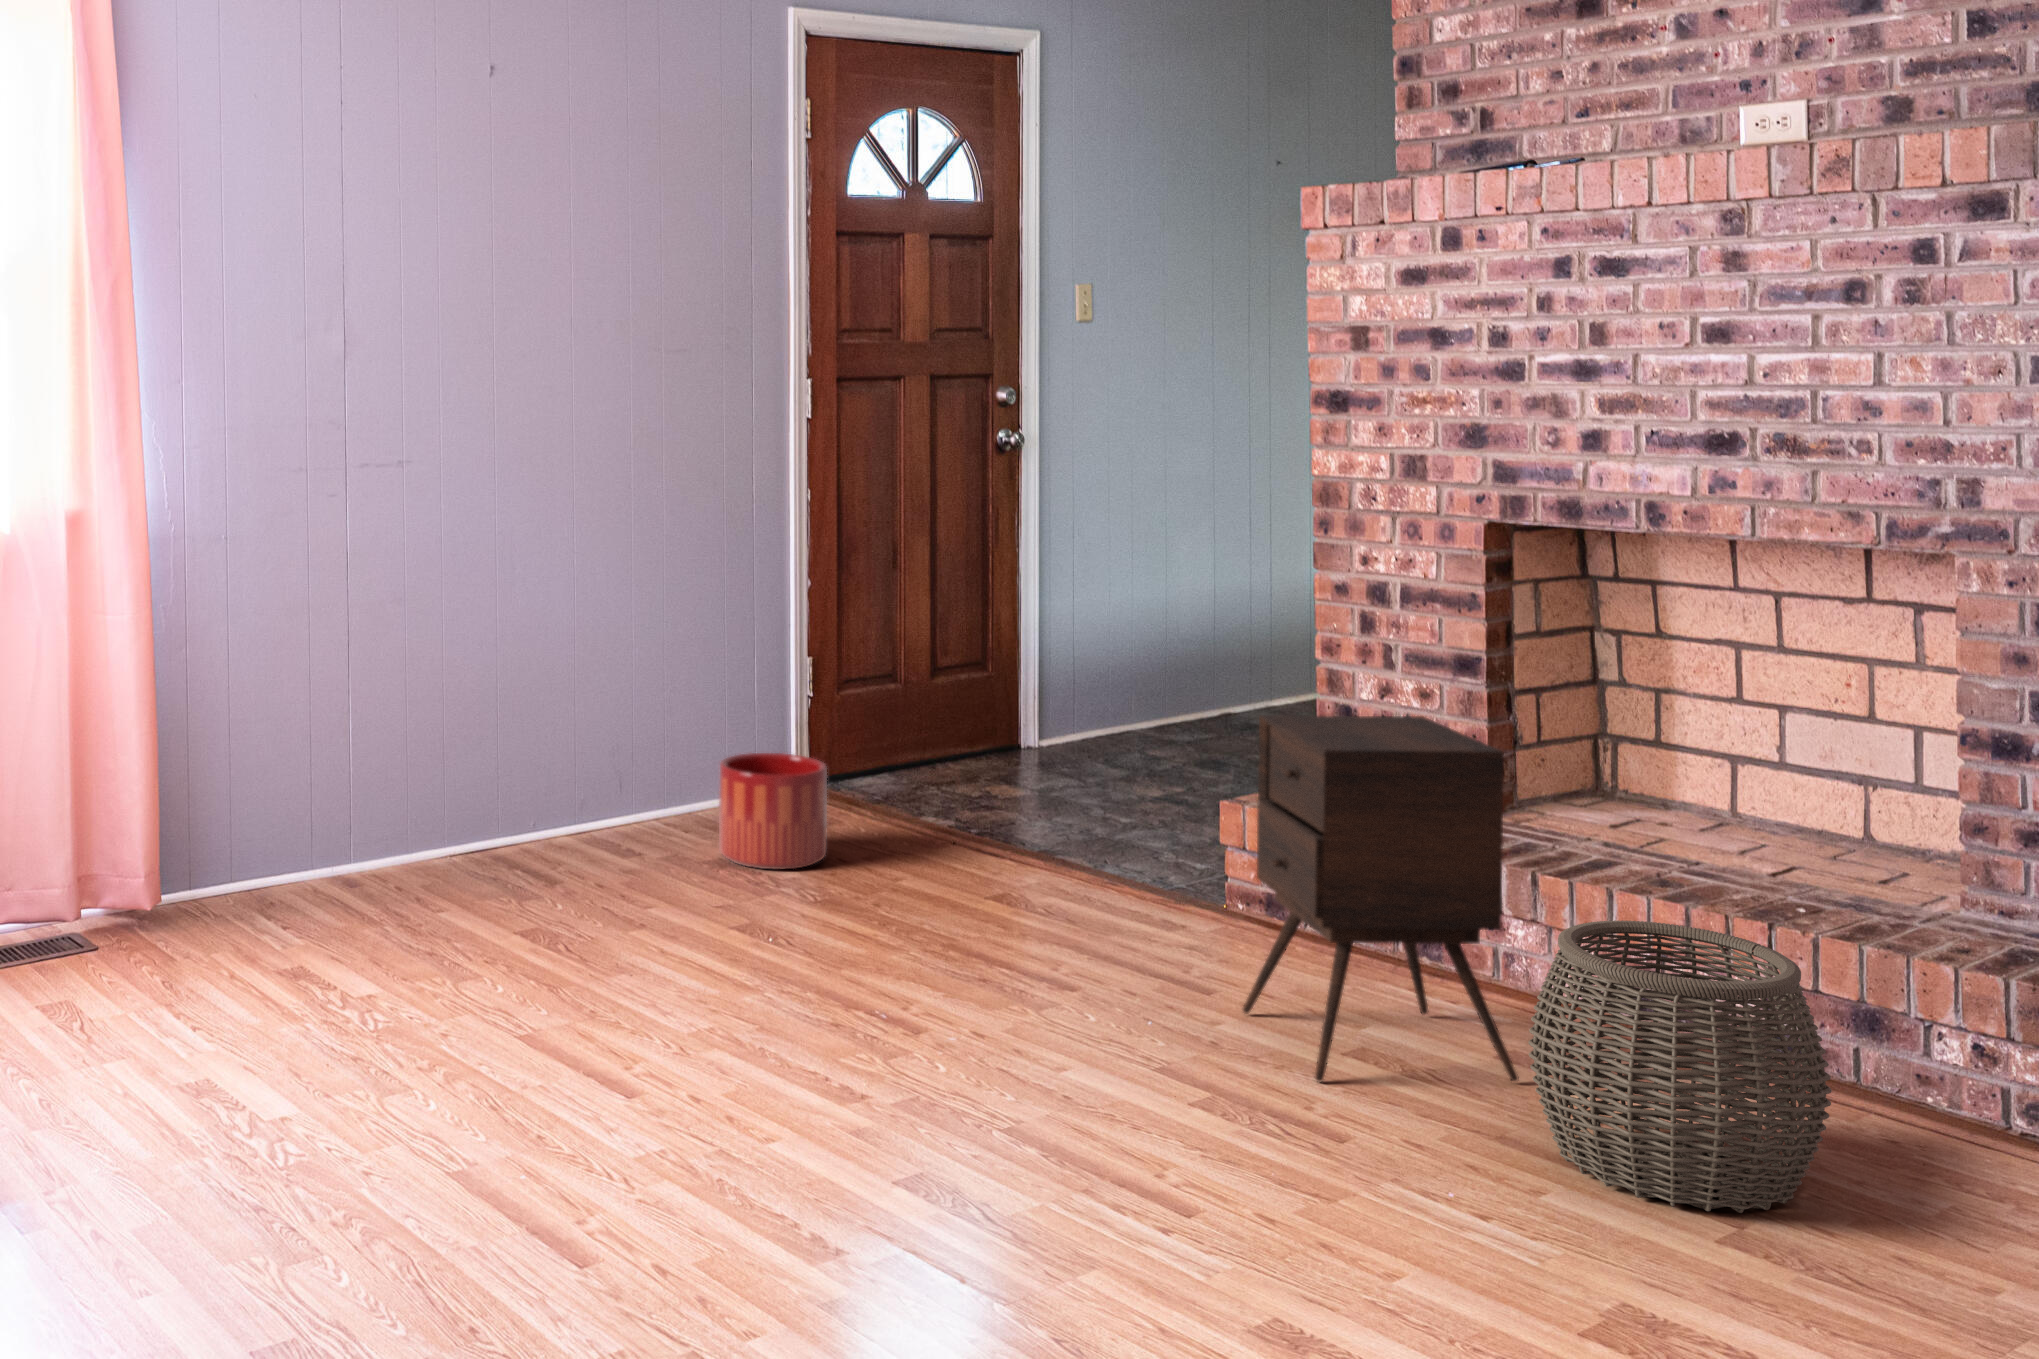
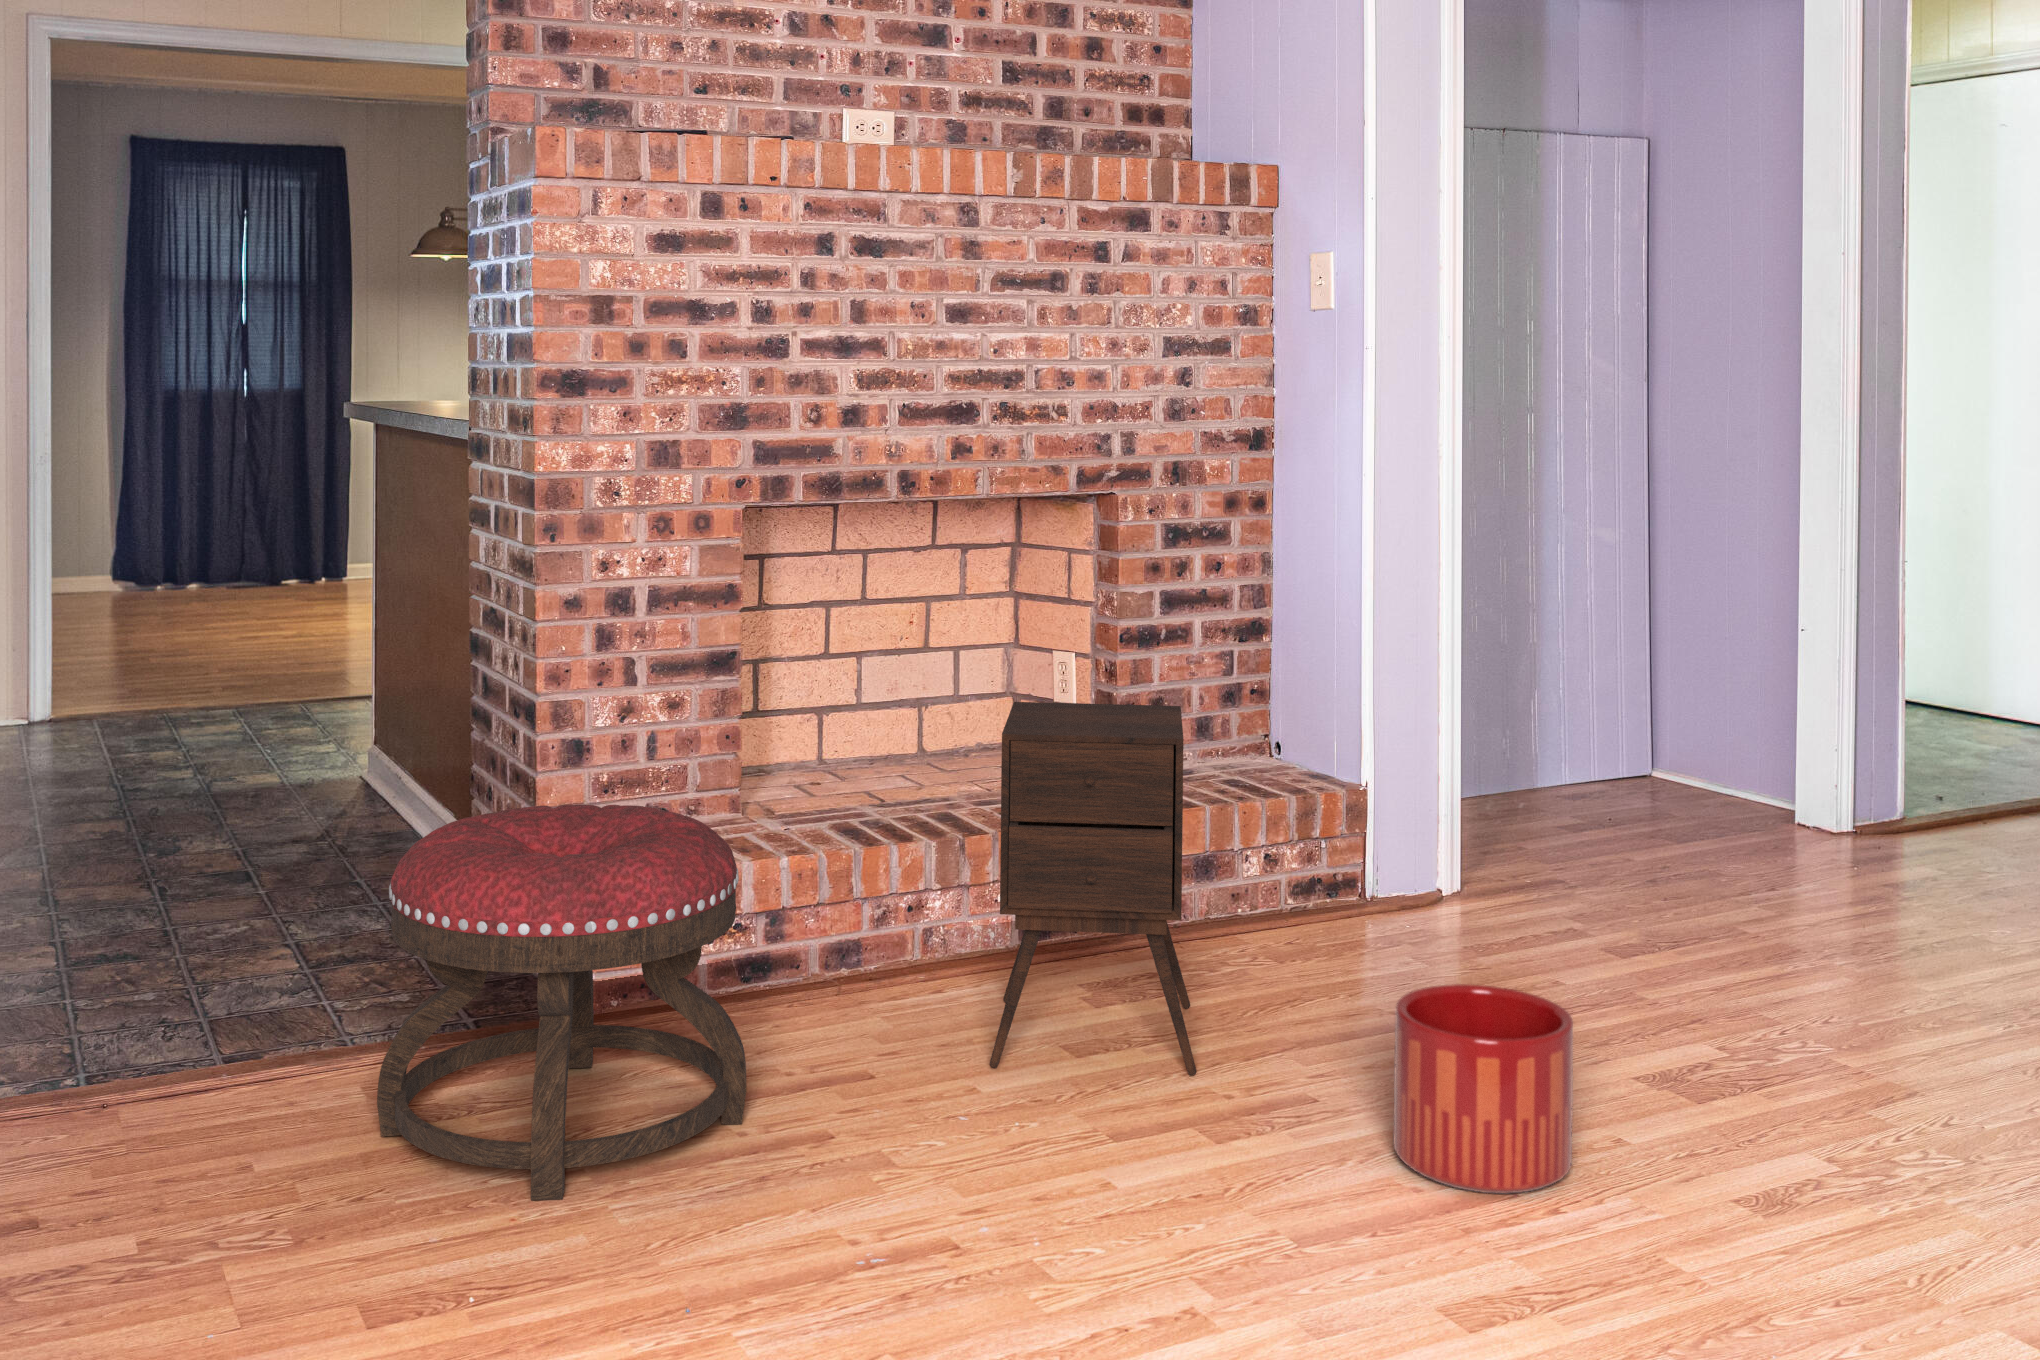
ottoman: none [876,689,1128,951] -> present [377,805,746,1200]
planter: present [719,753,827,869] -> present [1394,984,1573,1193]
woven basket: present [1528,920,1832,1213] -> none [1270,804,1486,1030]

